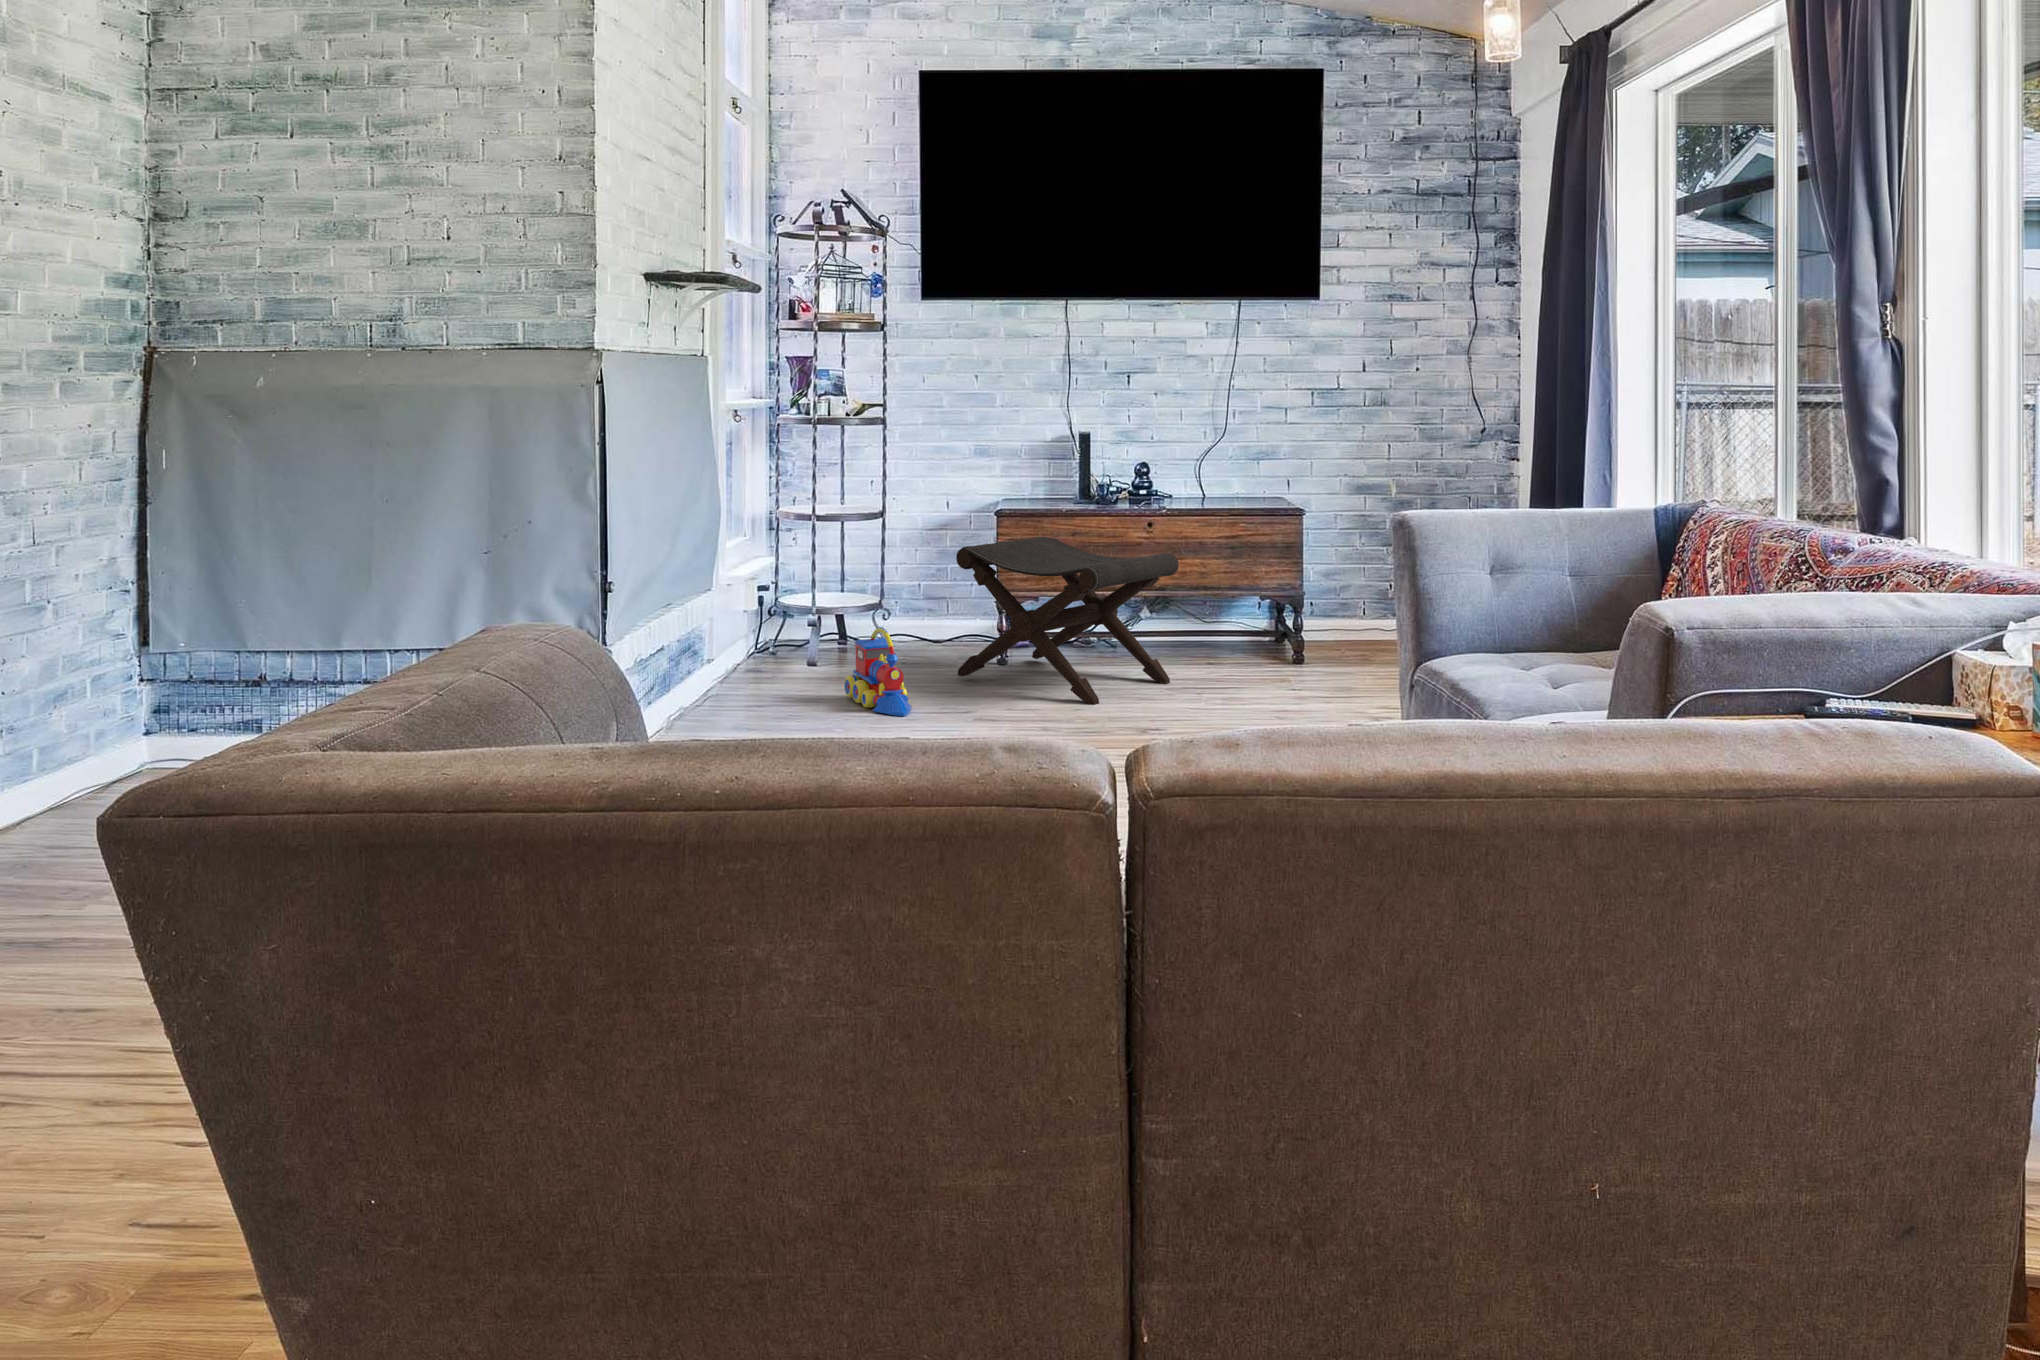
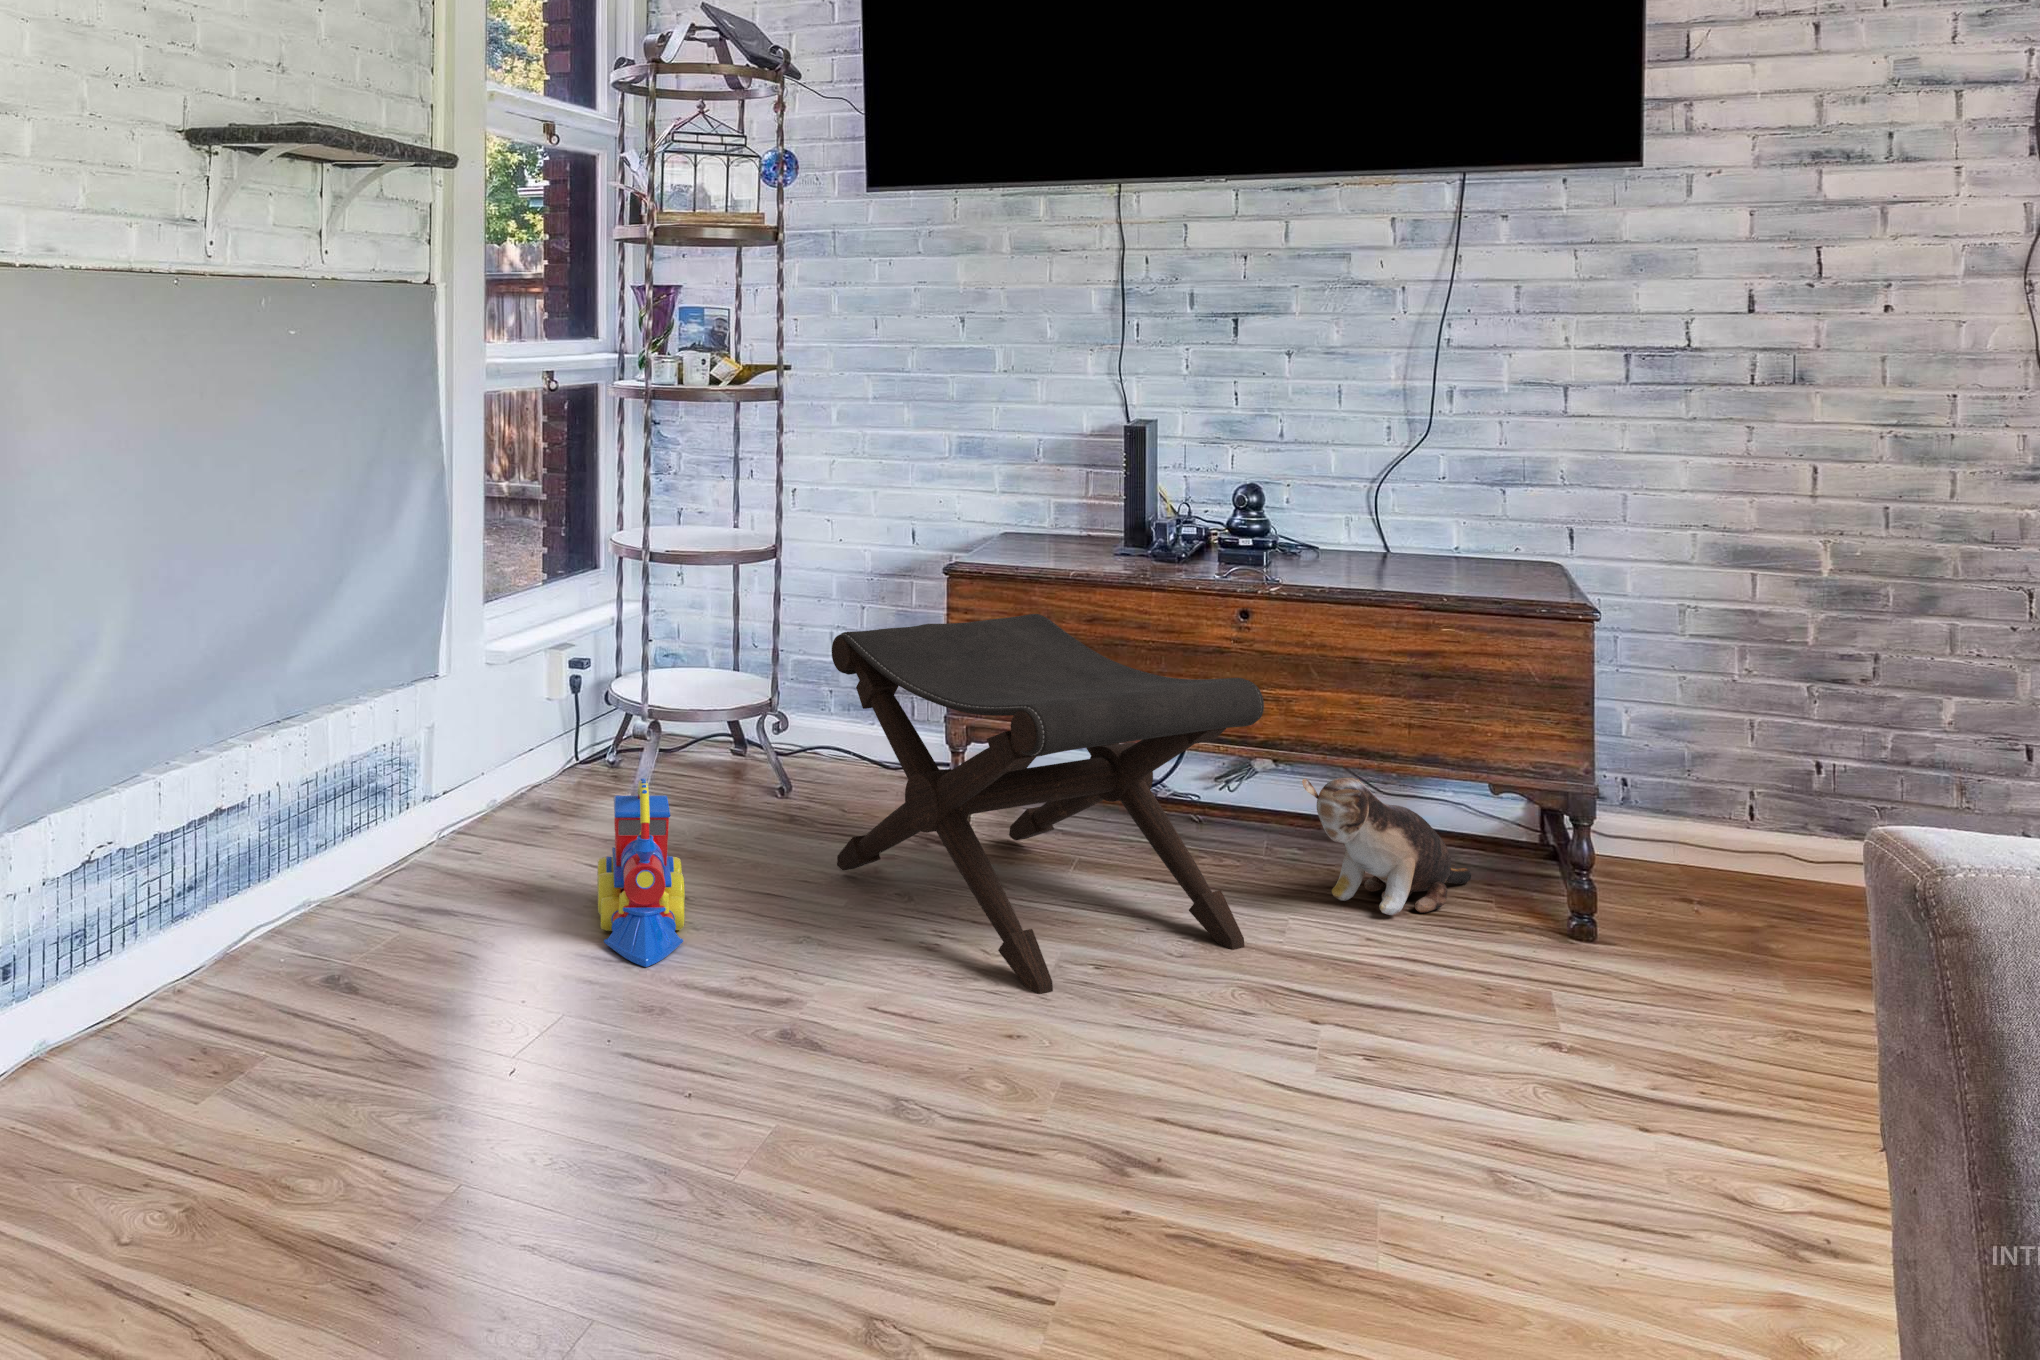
plush toy: none [1187,602,1254,667] -> present [1302,778,1471,915]

